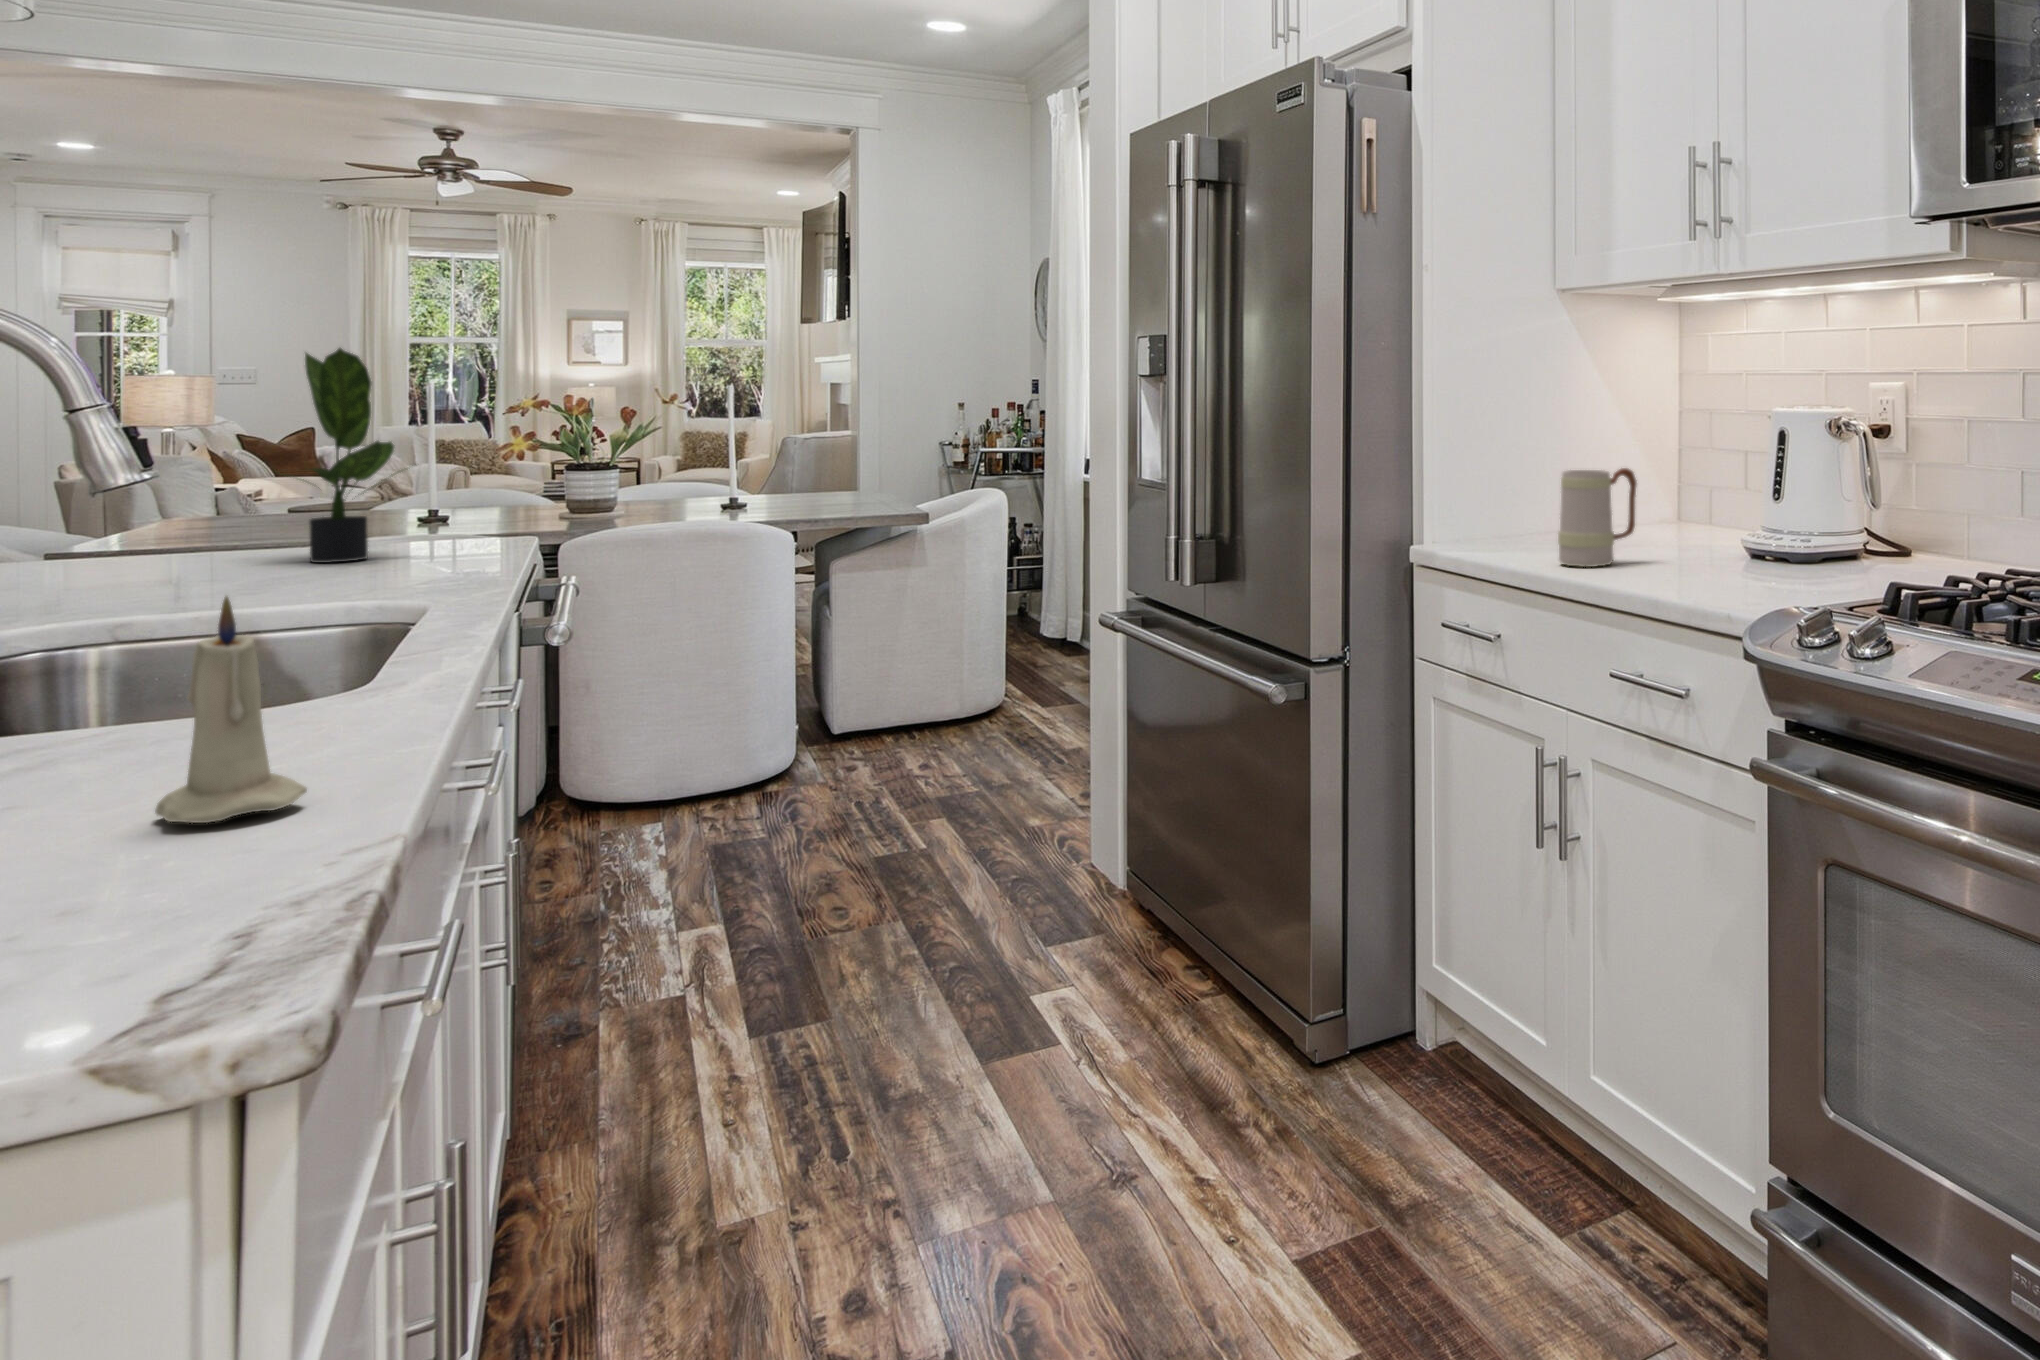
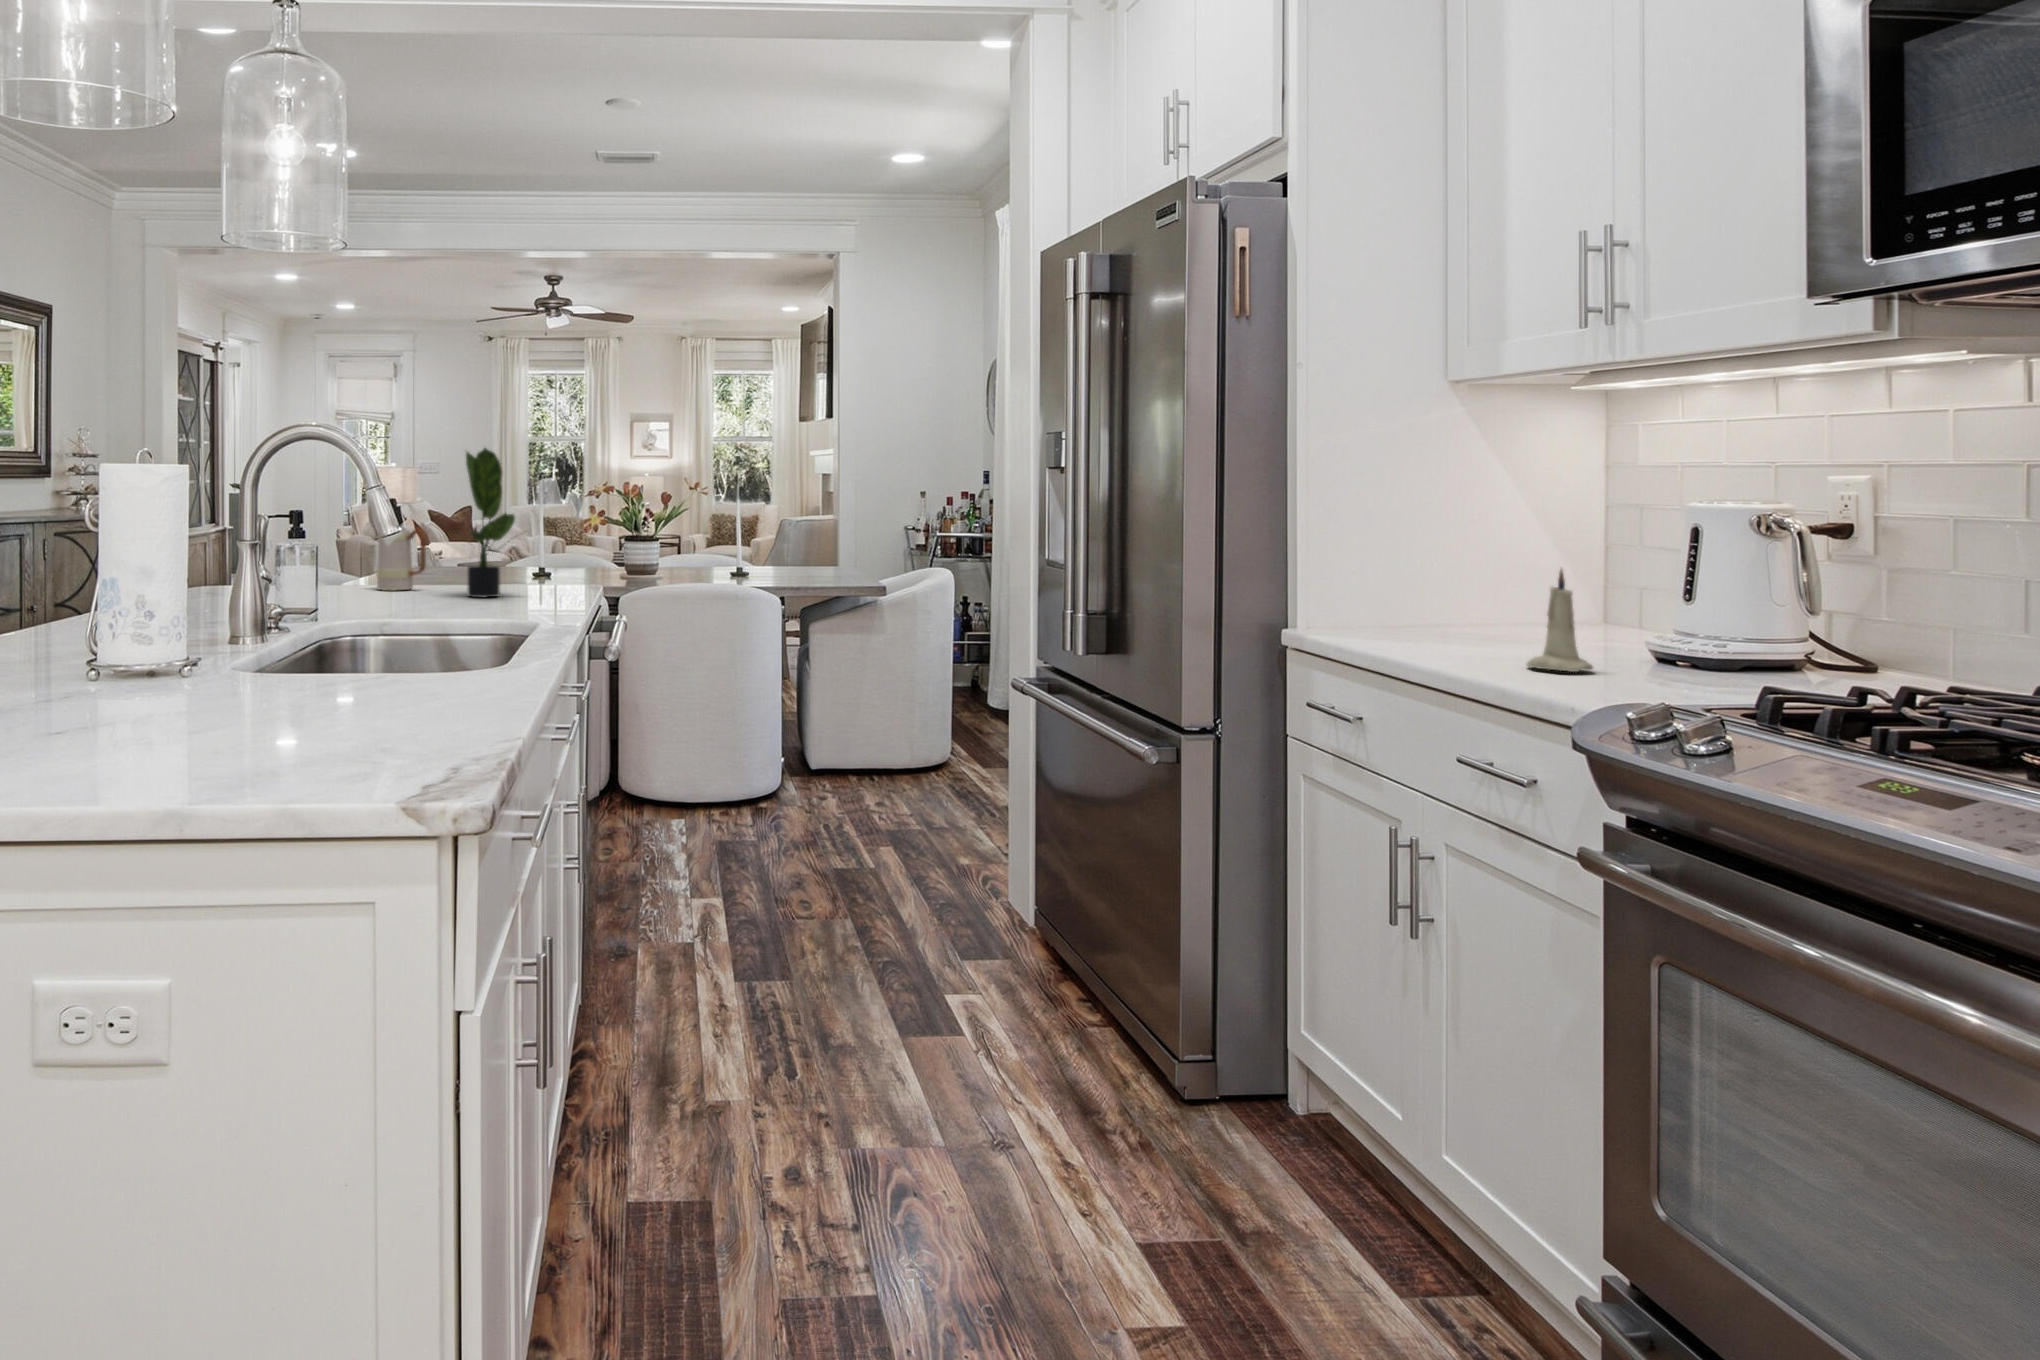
mug: present [1558,468,1637,567] -> present [376,529,426,591]
candle: present [155,596,307,823] -> present [1527,570,1593,672]

